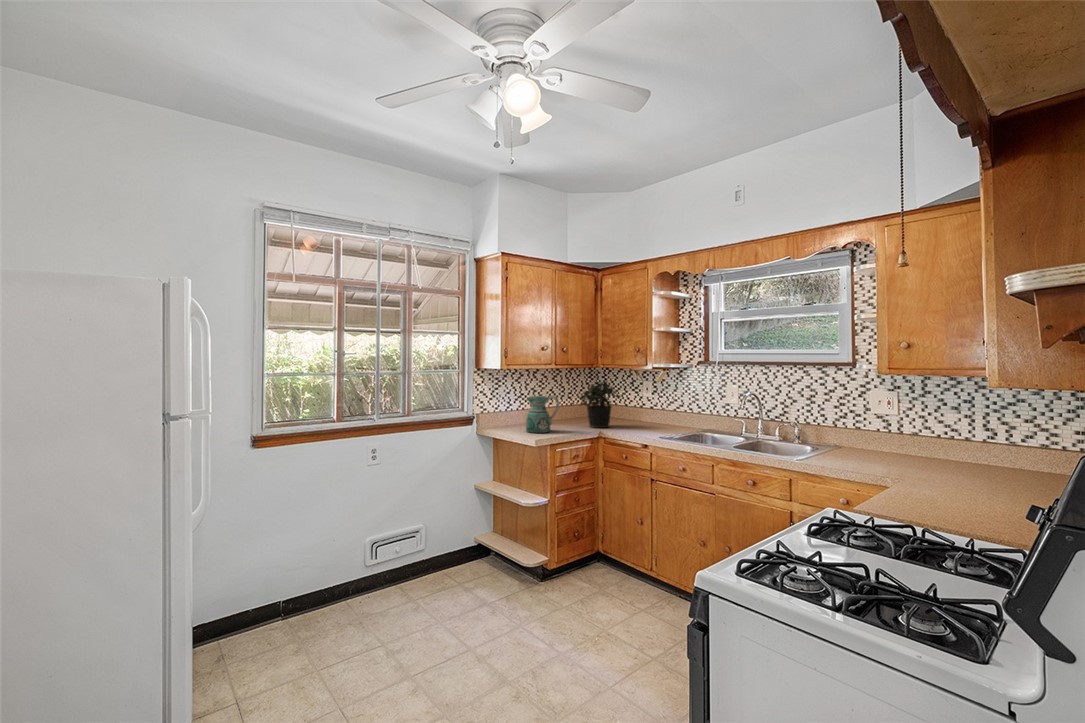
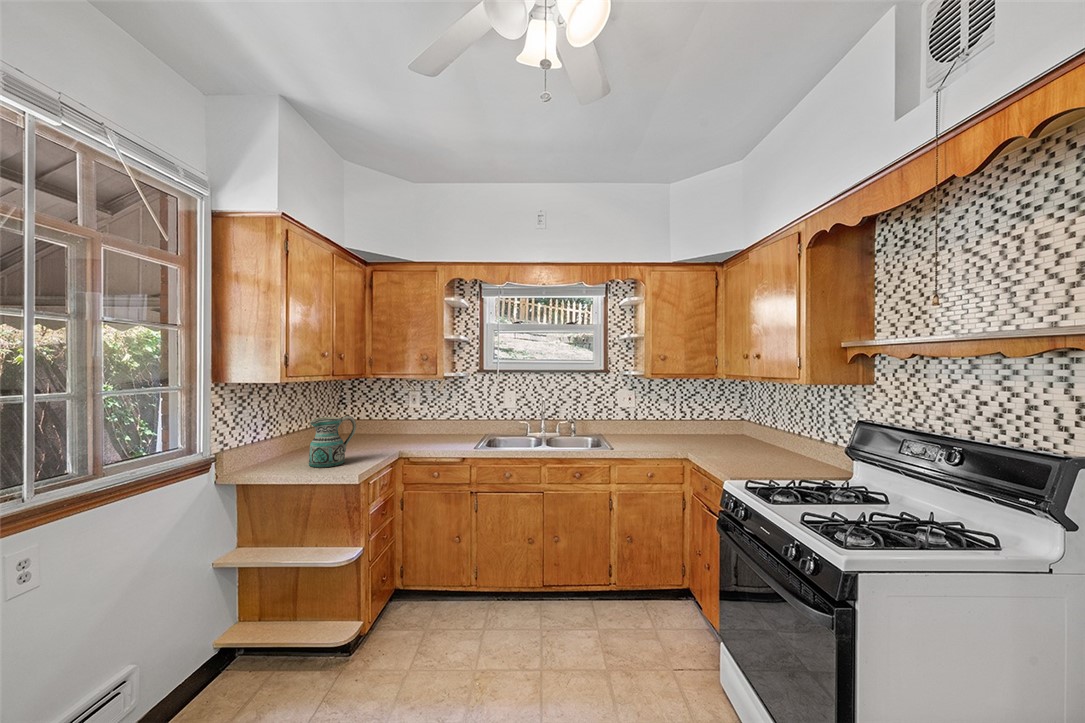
potted plant: present [580,381,621,428] -> none [362,392,409,447]

